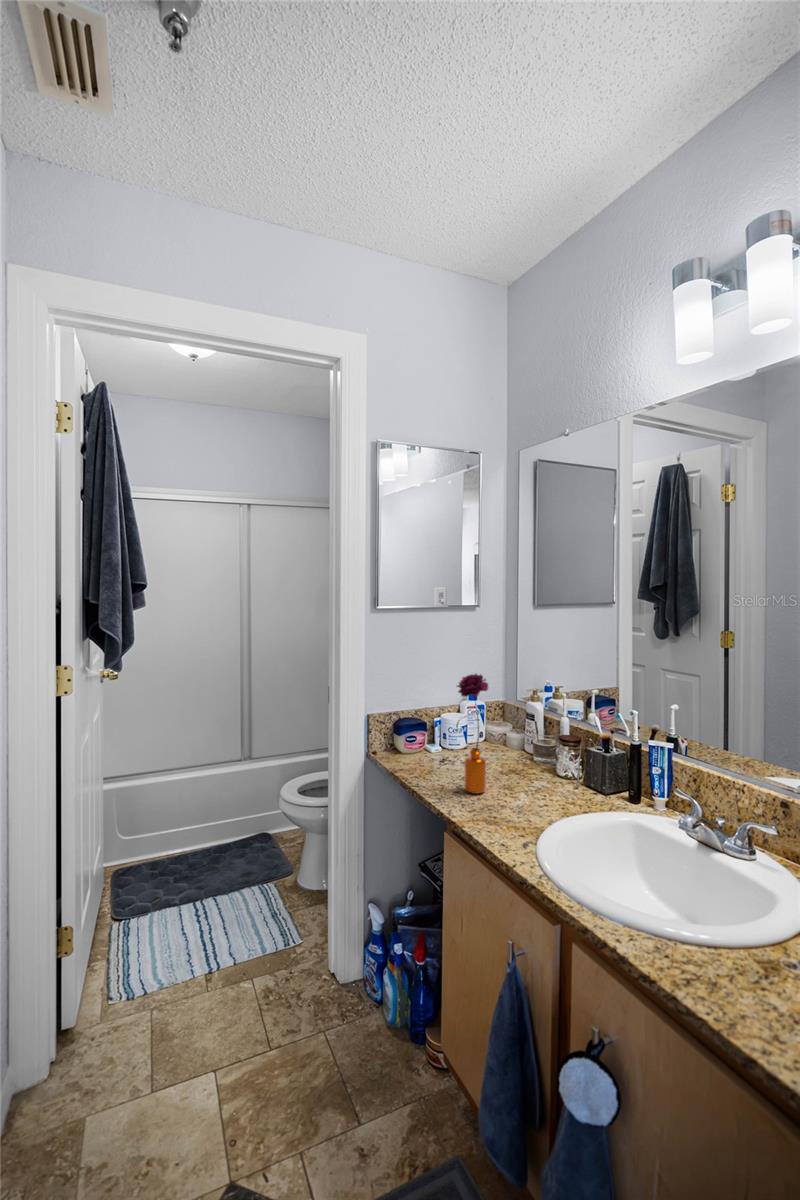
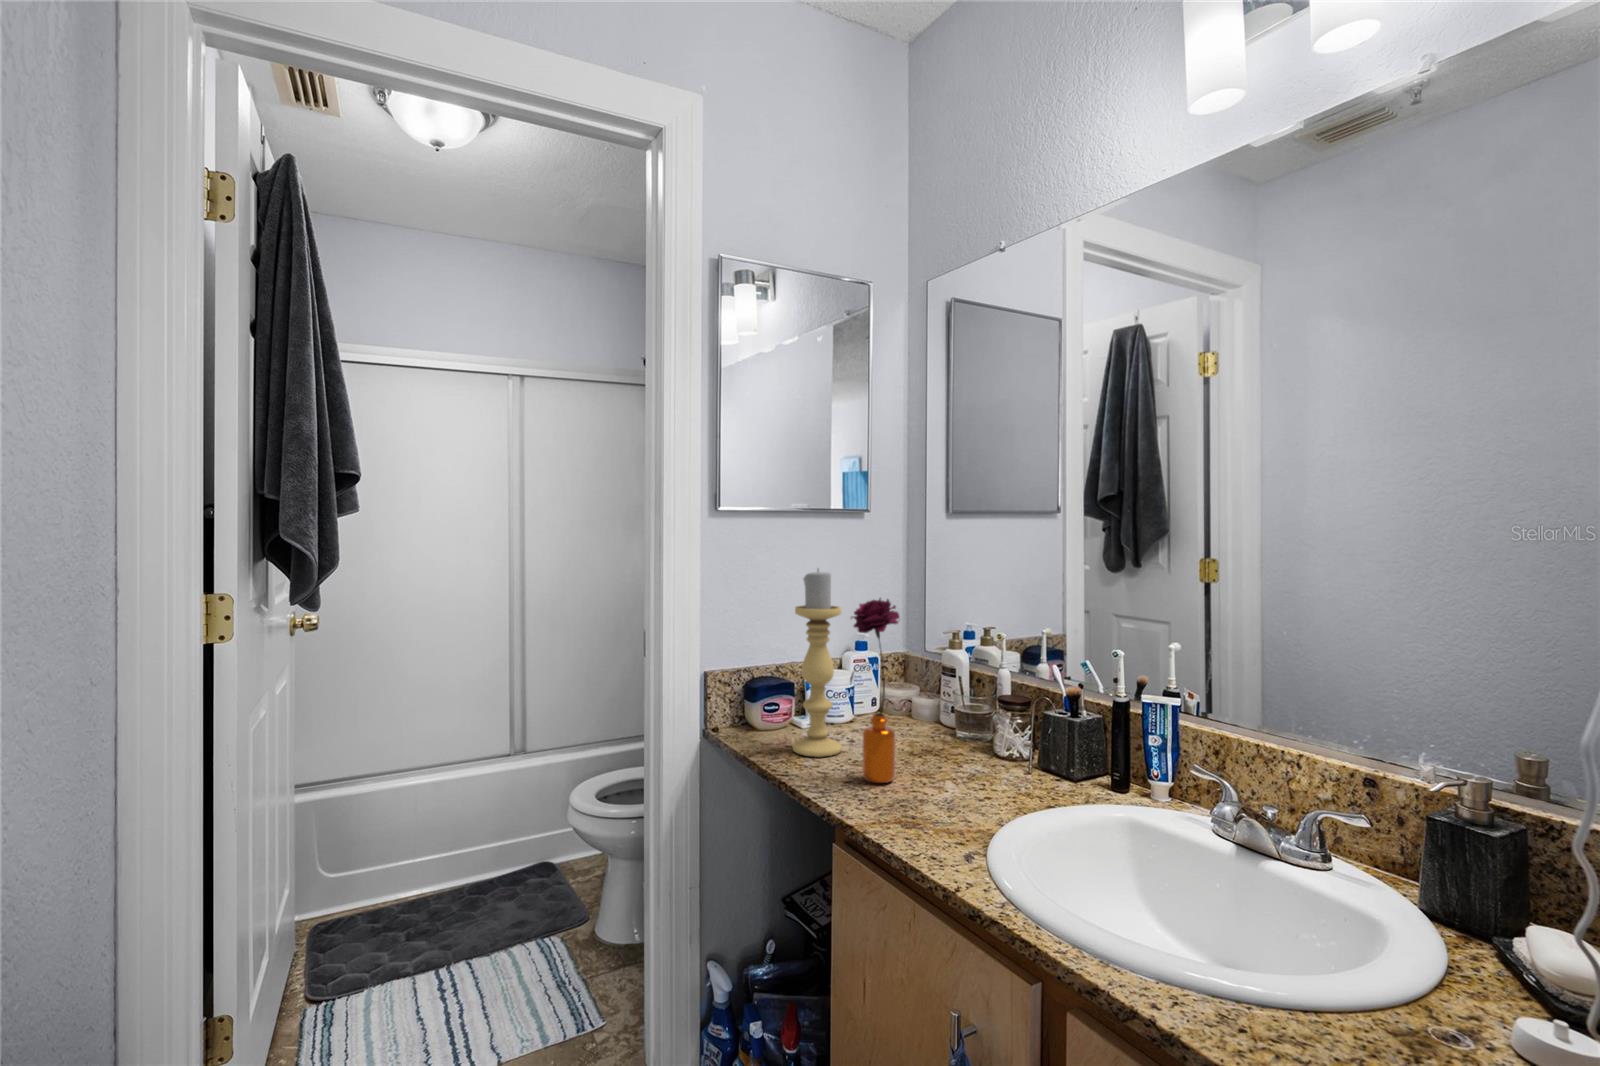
candle holder: none [421,651,454,774] -> present [793,571,842,757]

